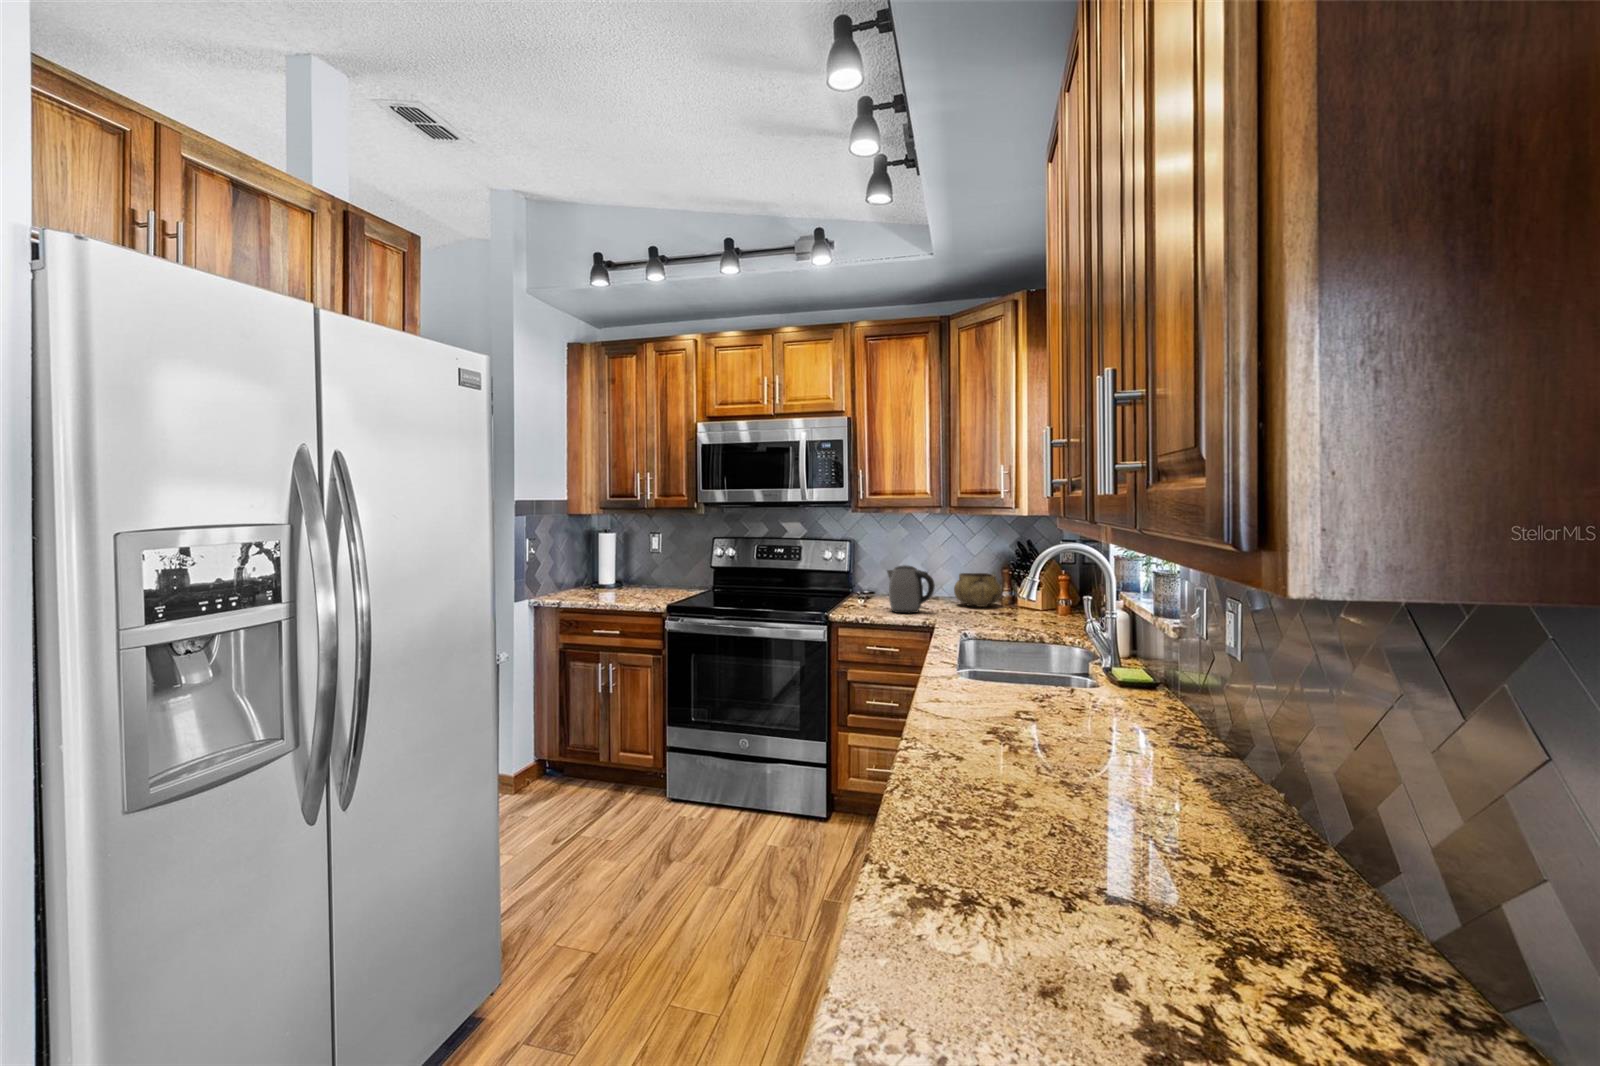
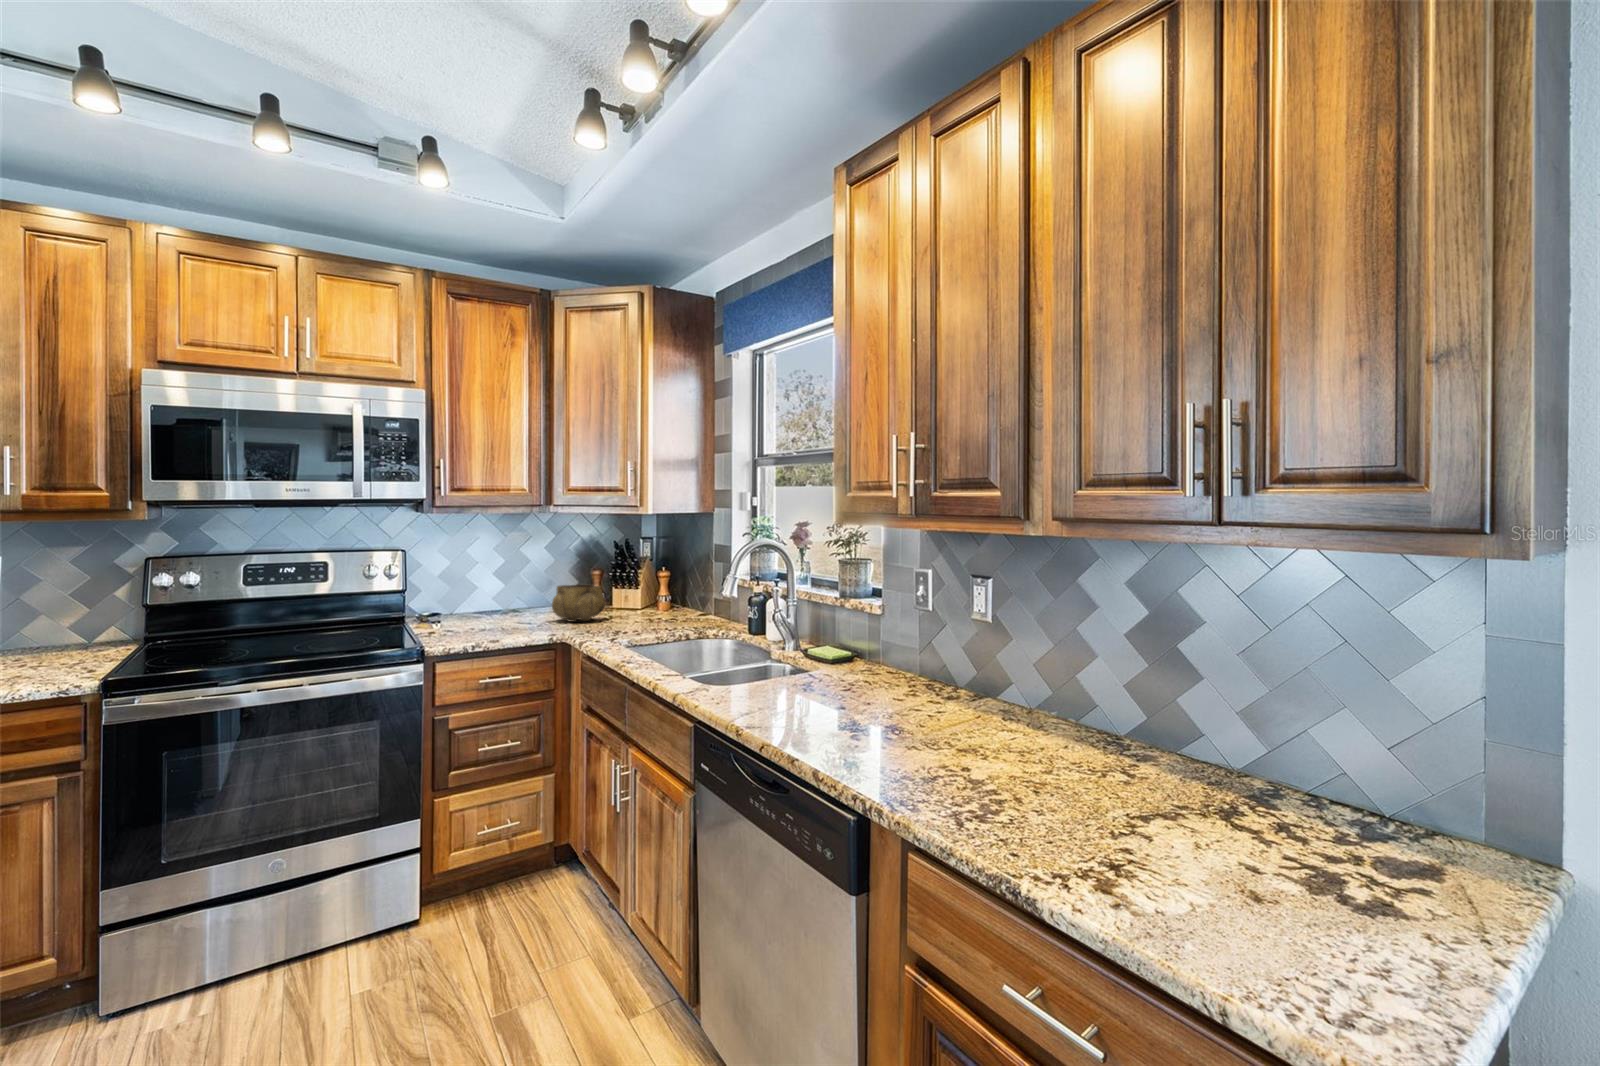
kettle: present [887,565,935,613] -> none [488,577,551,635]

